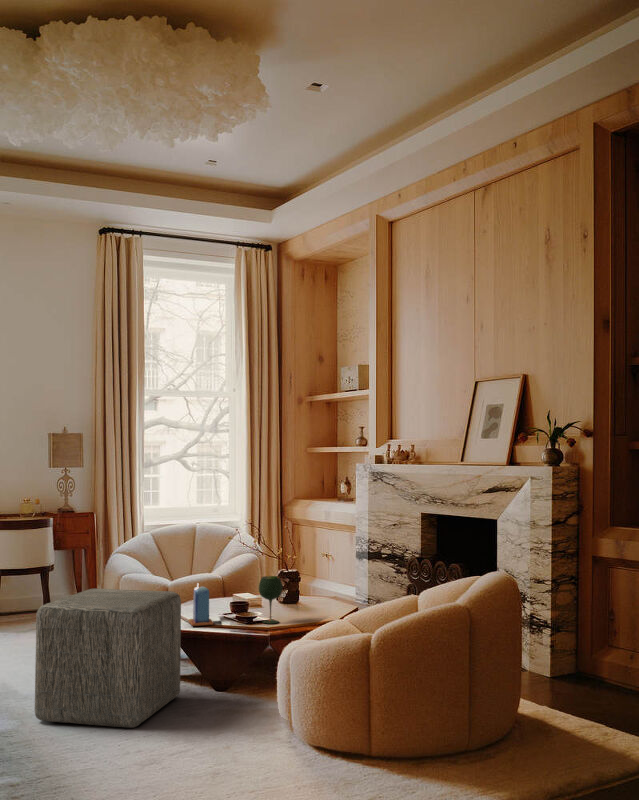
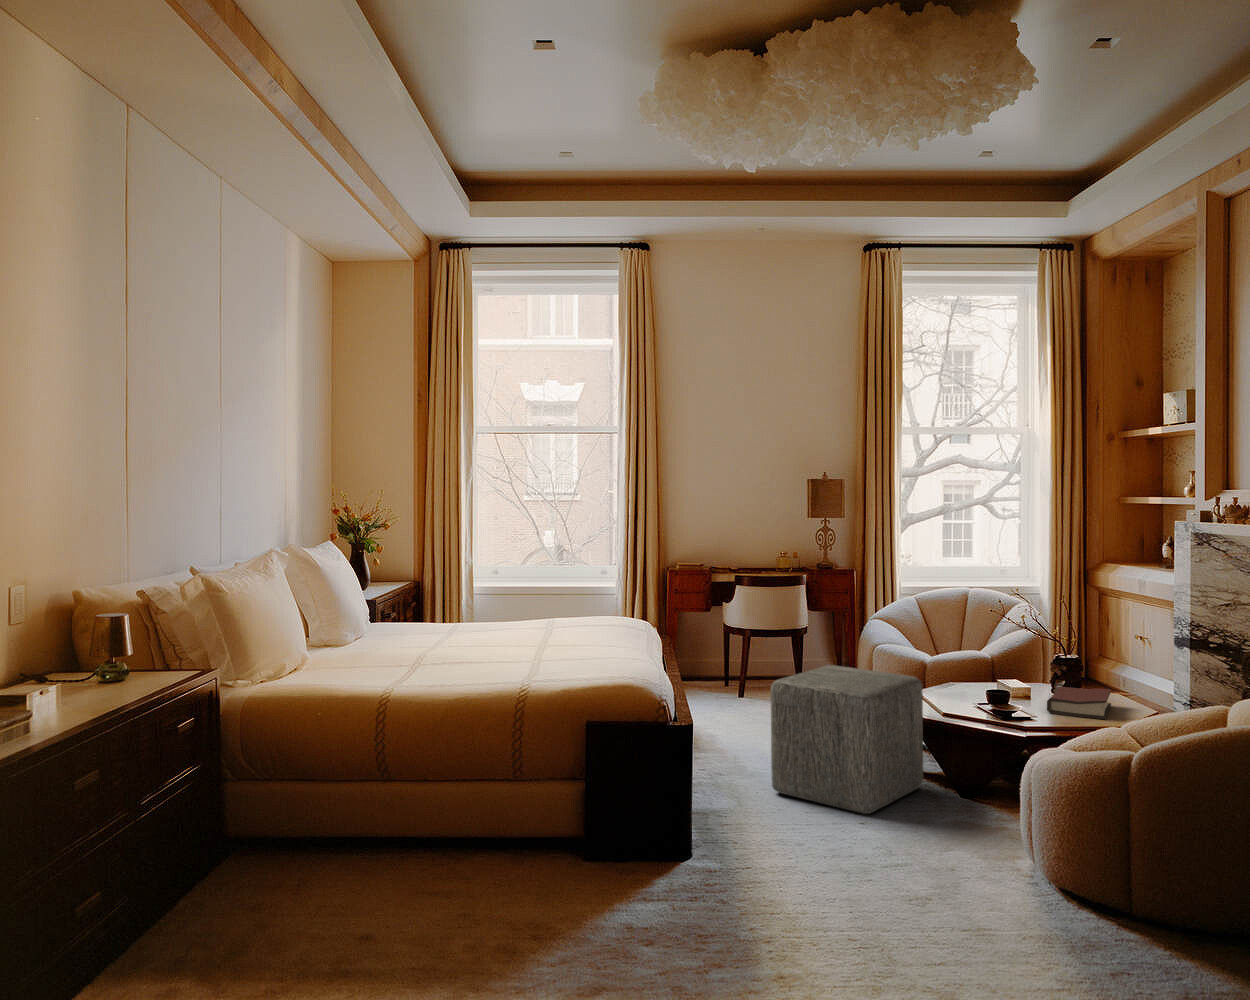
wine glass: present [259,576,282,624] -> none [1017,667,1047,722]
candle: present [189,584,214,626] -> none [937,667,964,715]
hardback book: none [280,592,326,617] -> present [1047,687,1111,719]

